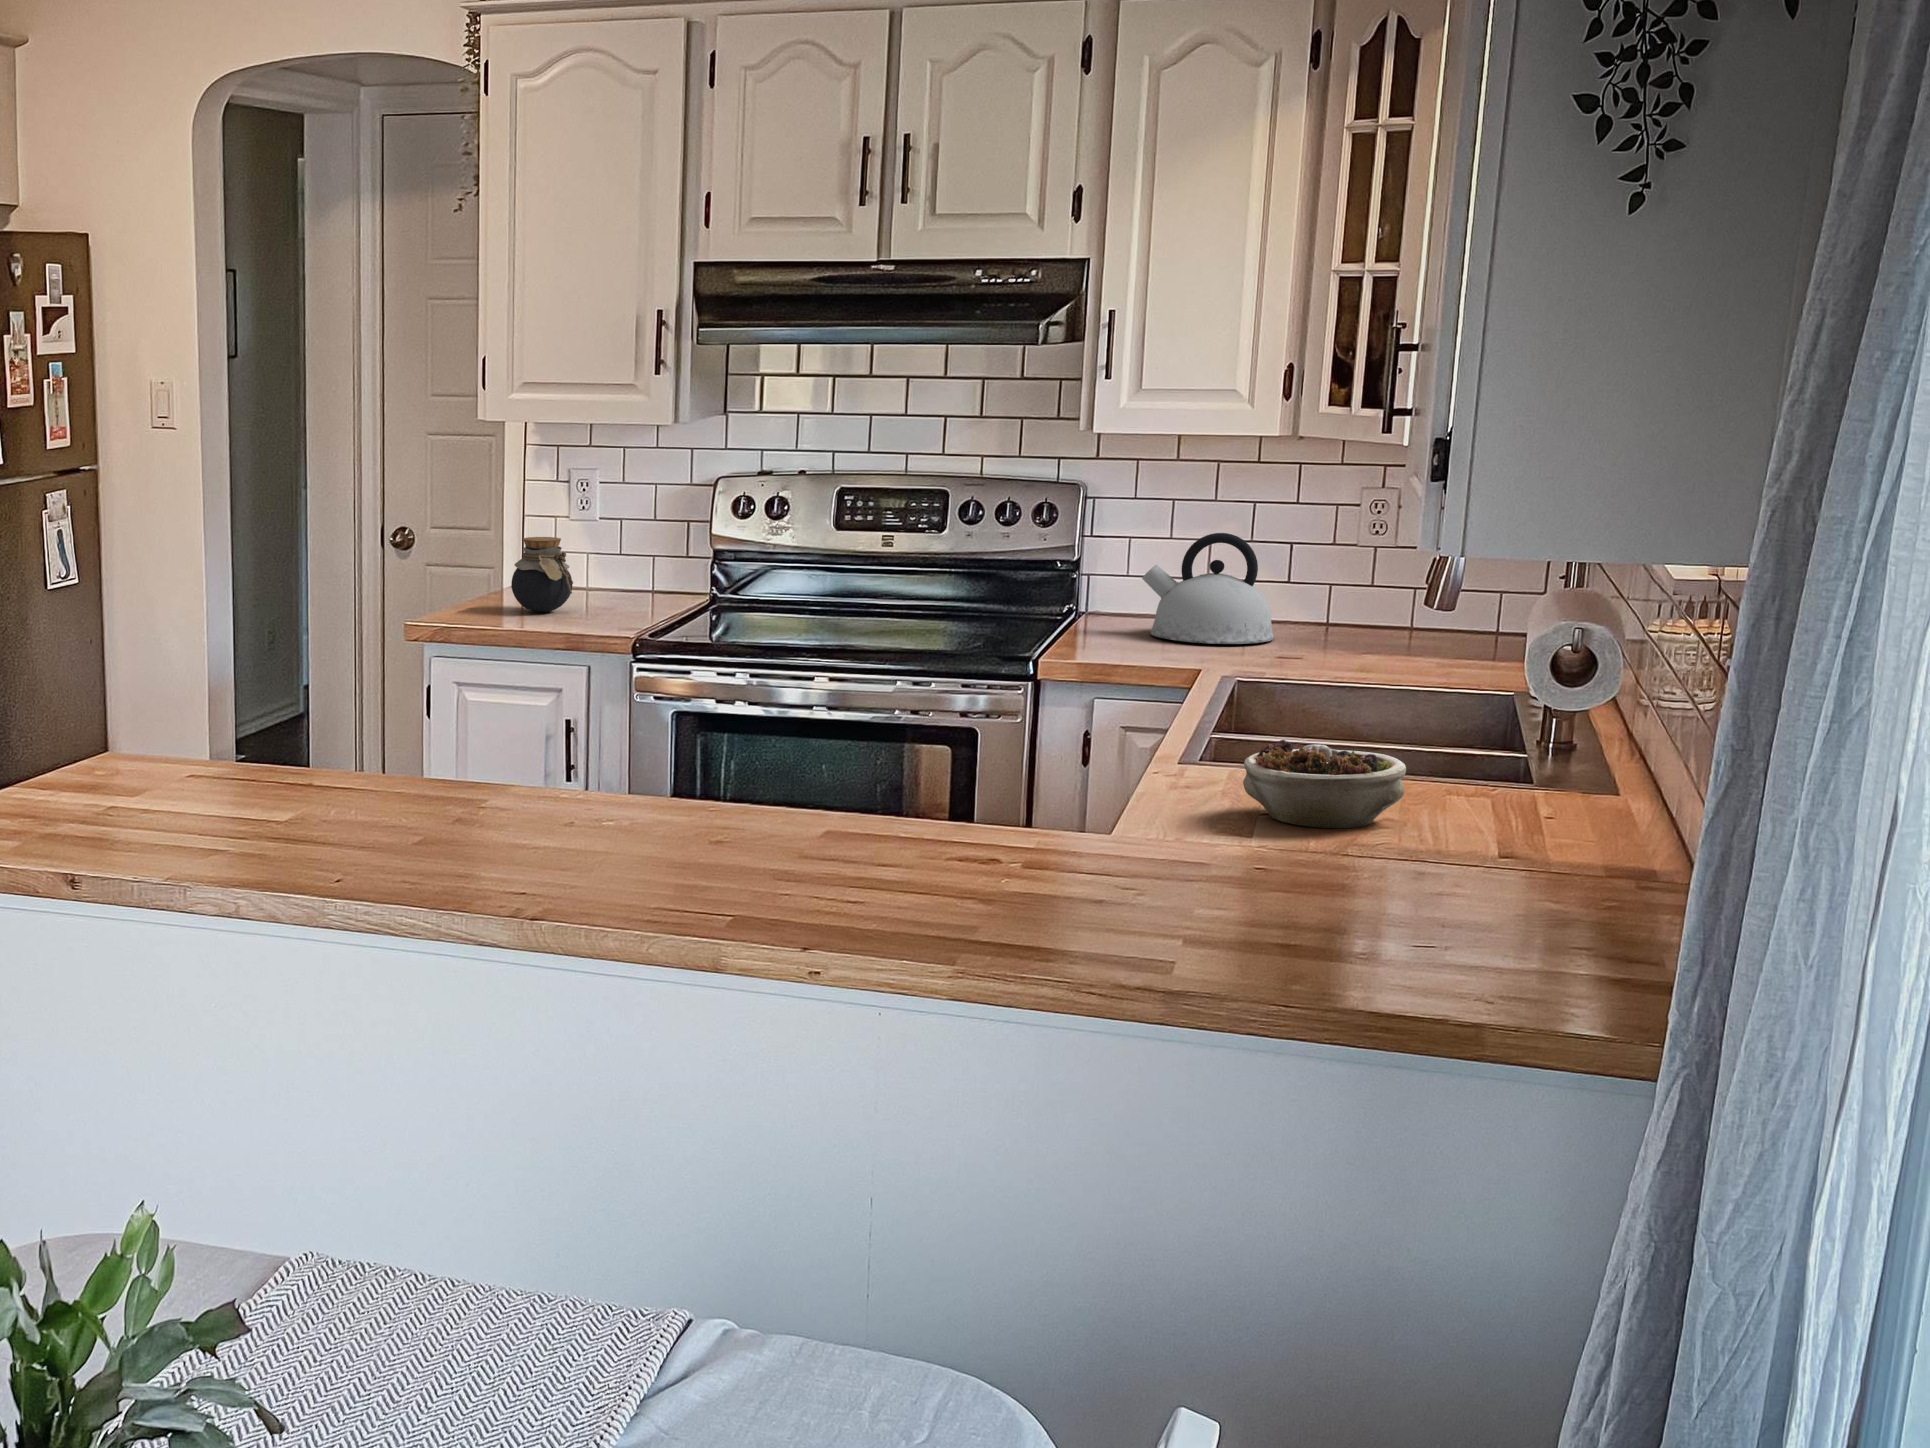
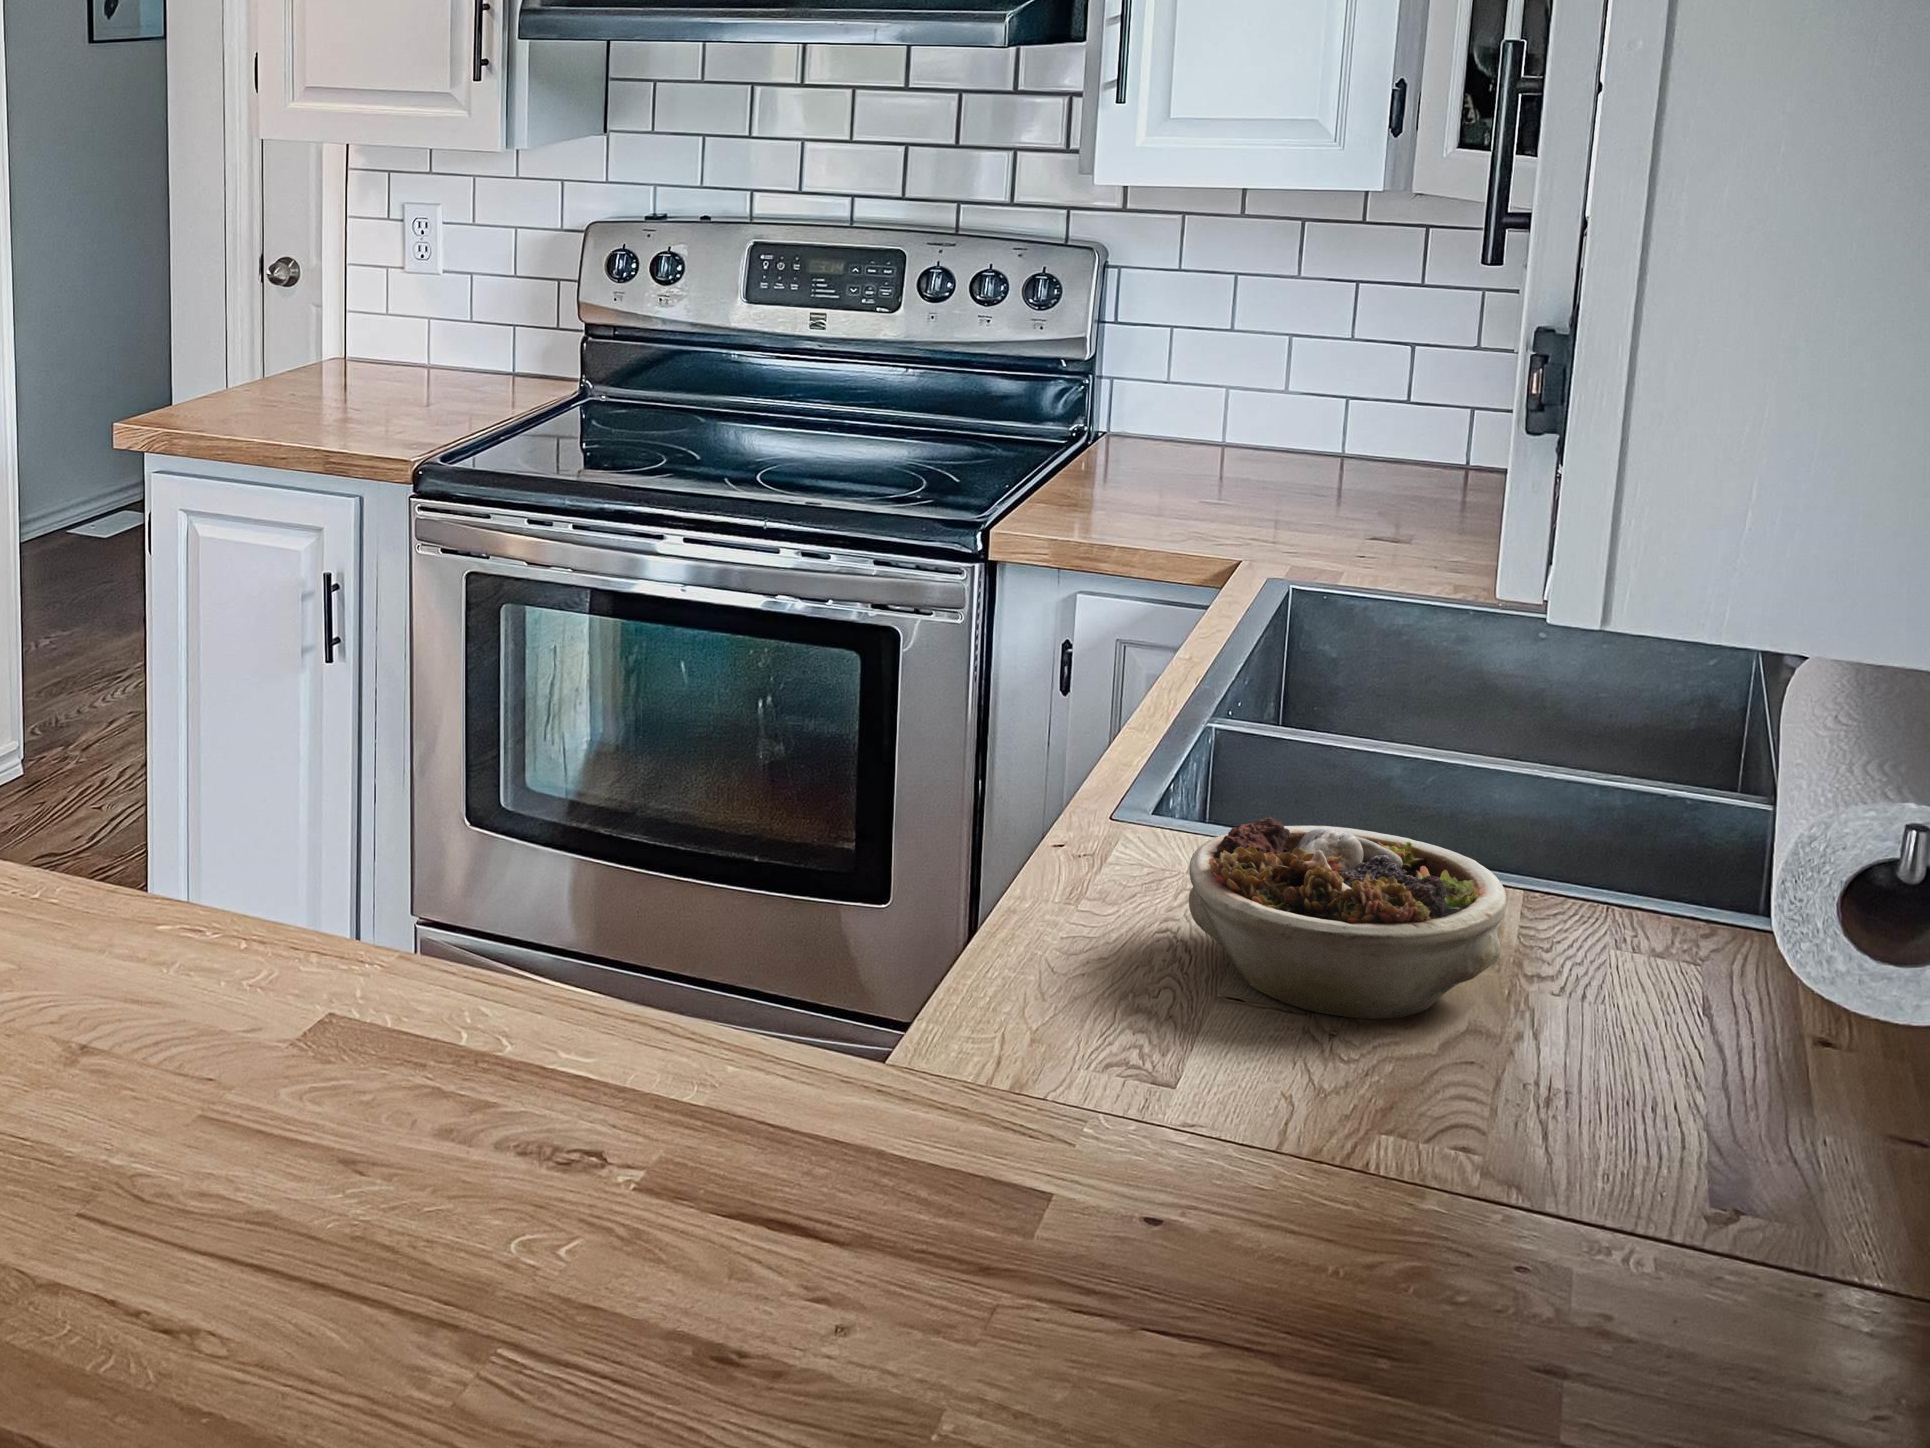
kettle: present [1142,533,1274,644] -> none [1174,331,1373,502]
jar: present [511,537,573,612] -> none [291,301,376,406]

